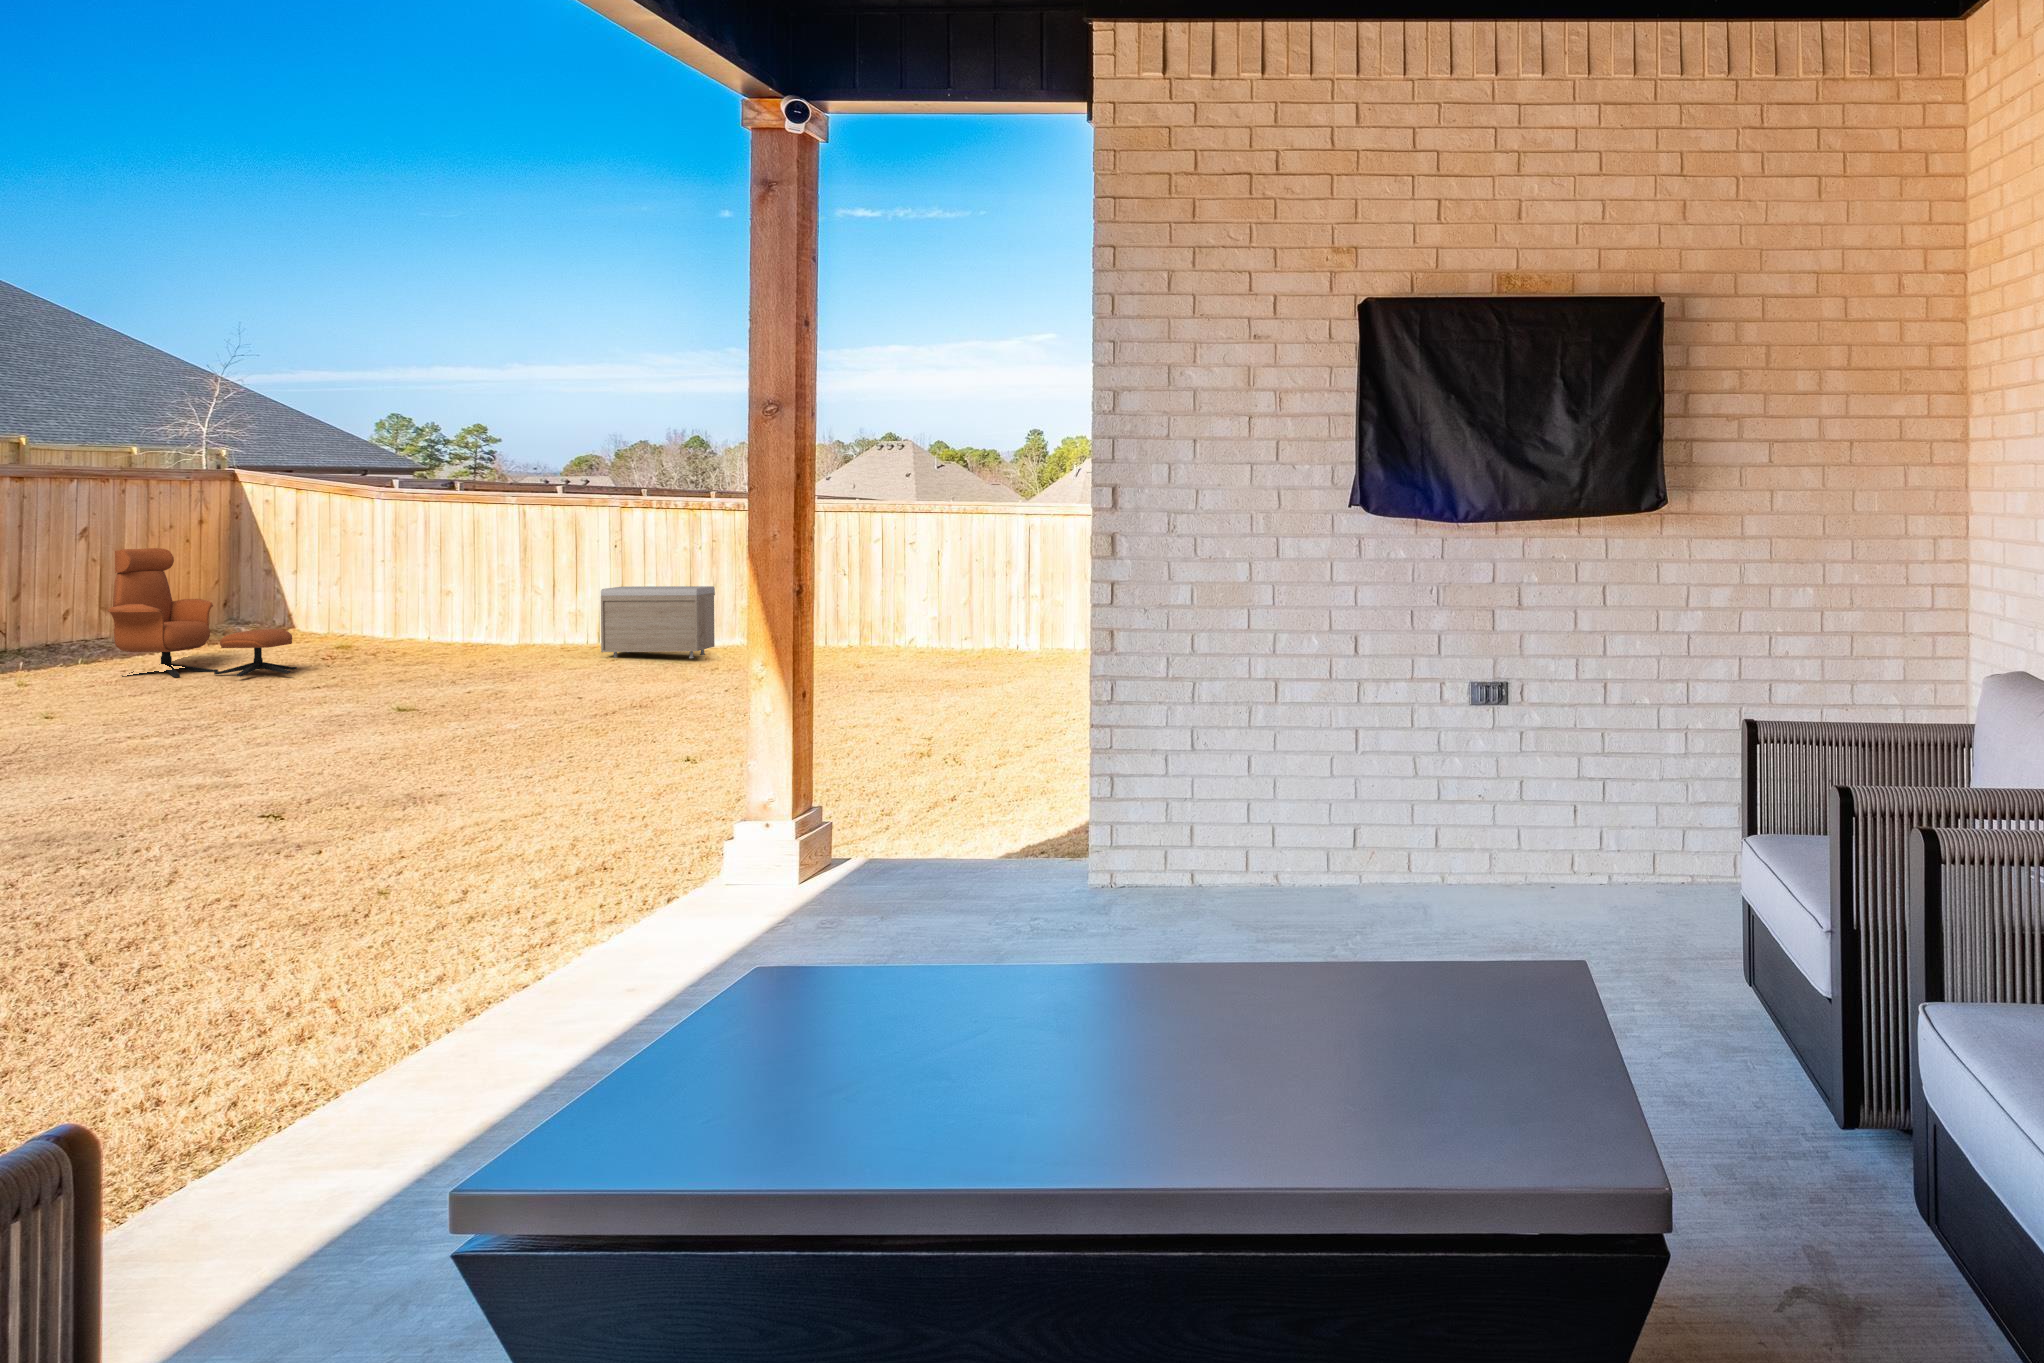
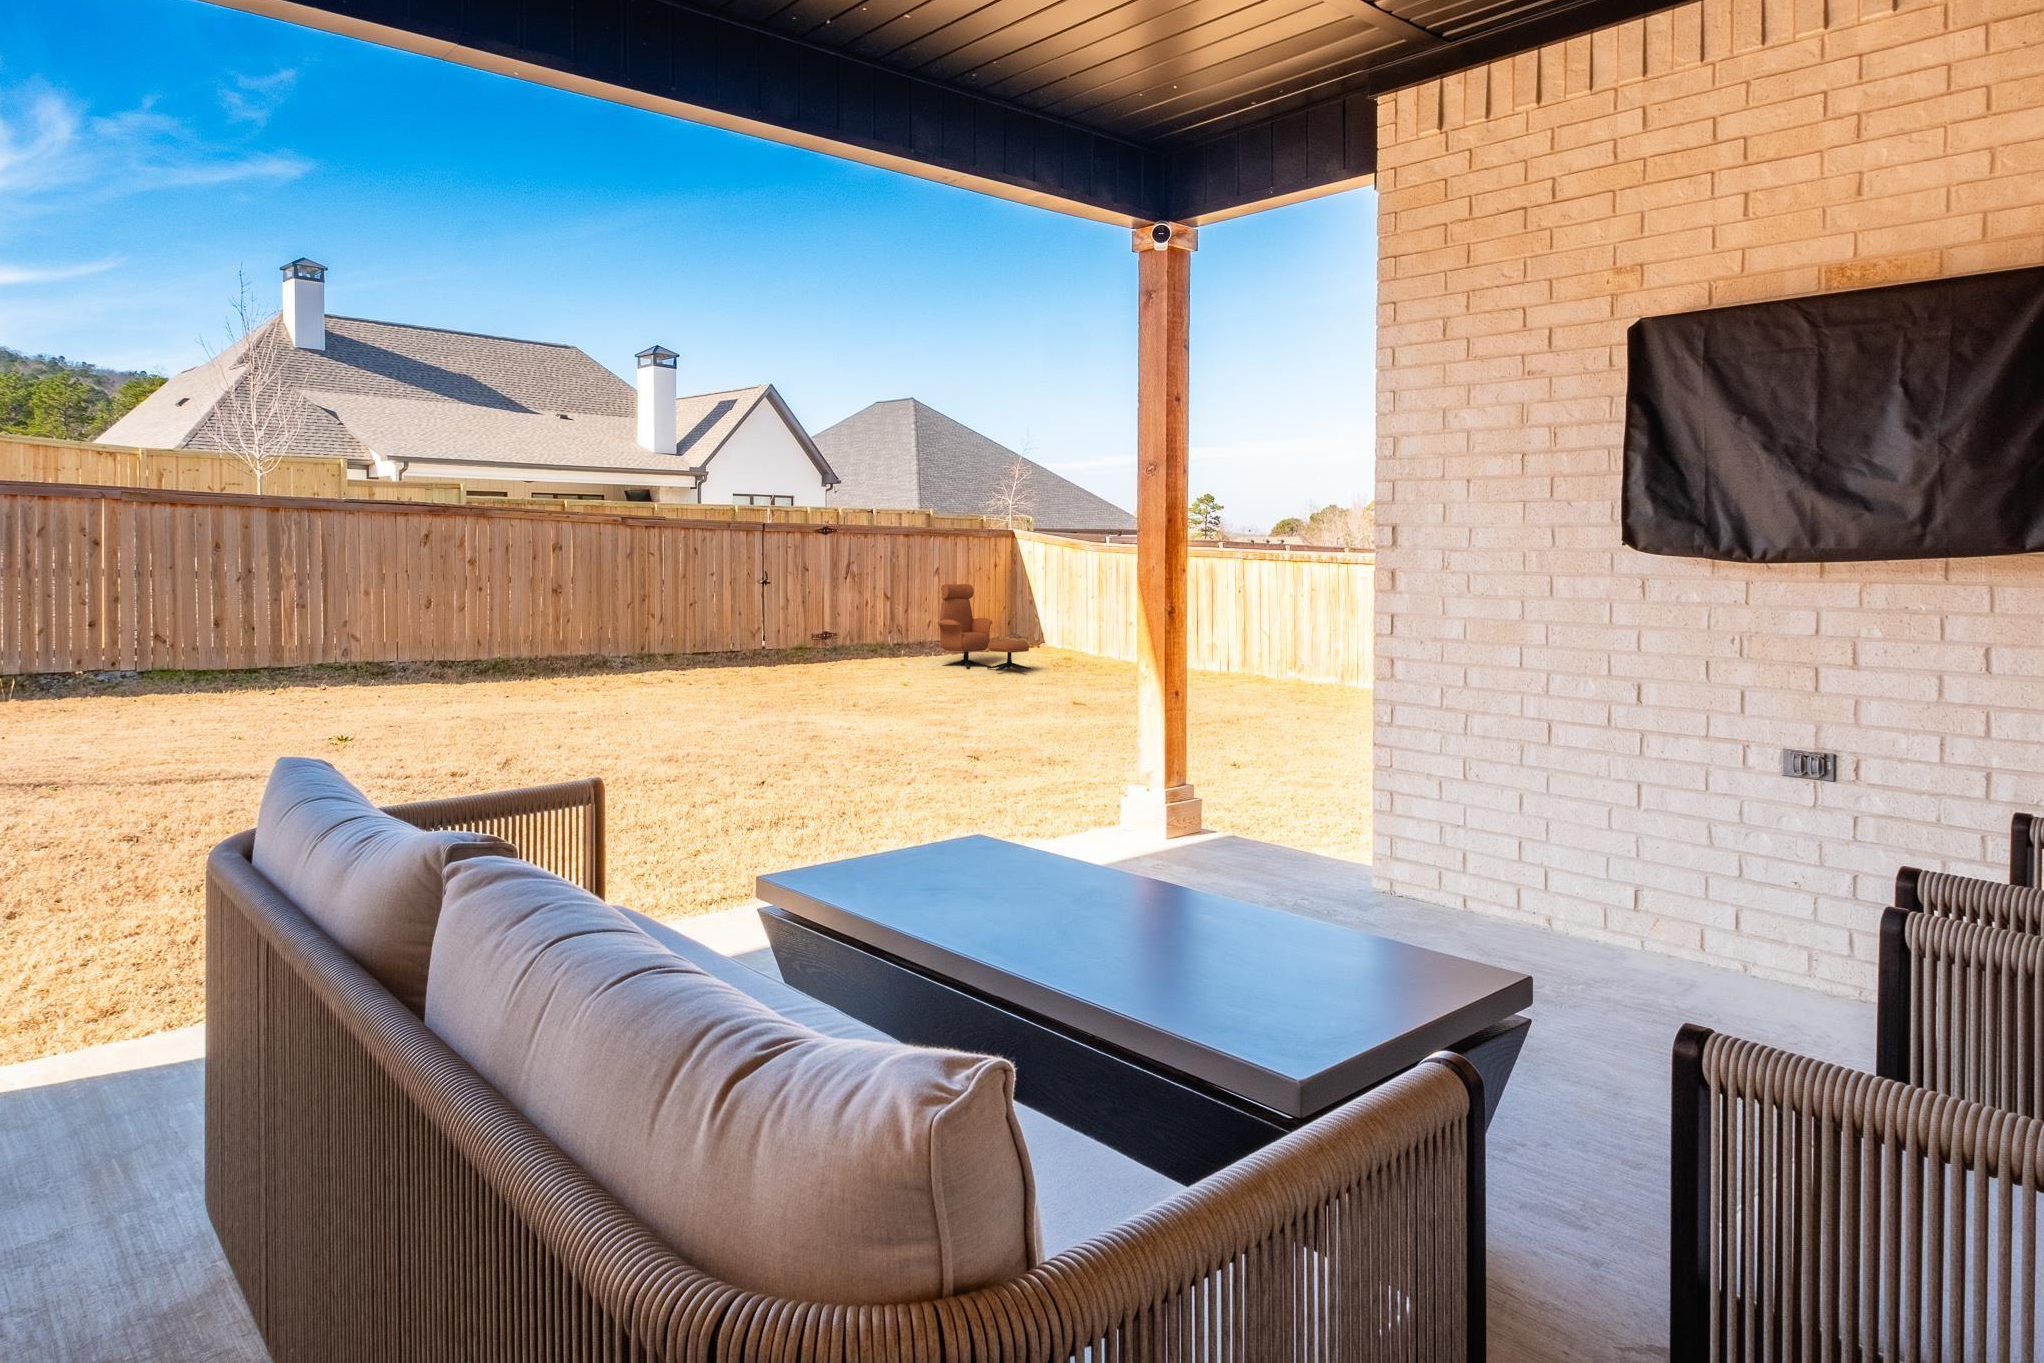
storage bench: present [601,586,715,658] -> none [1227,621,1316,684]

